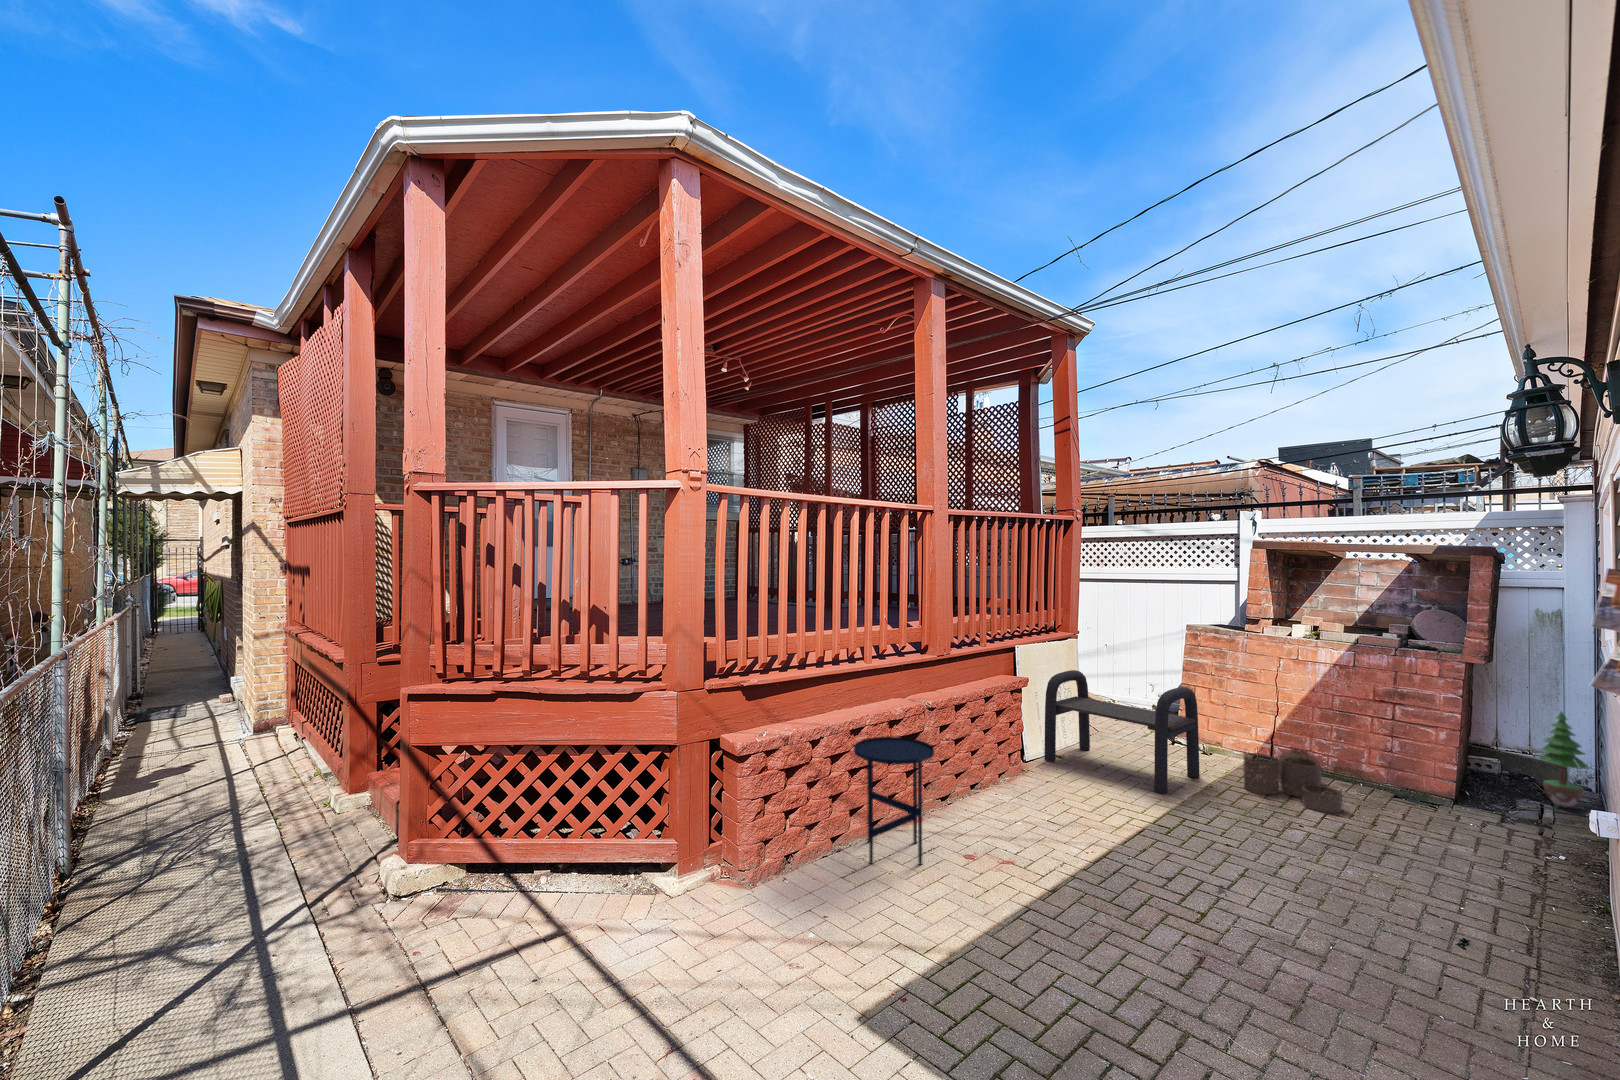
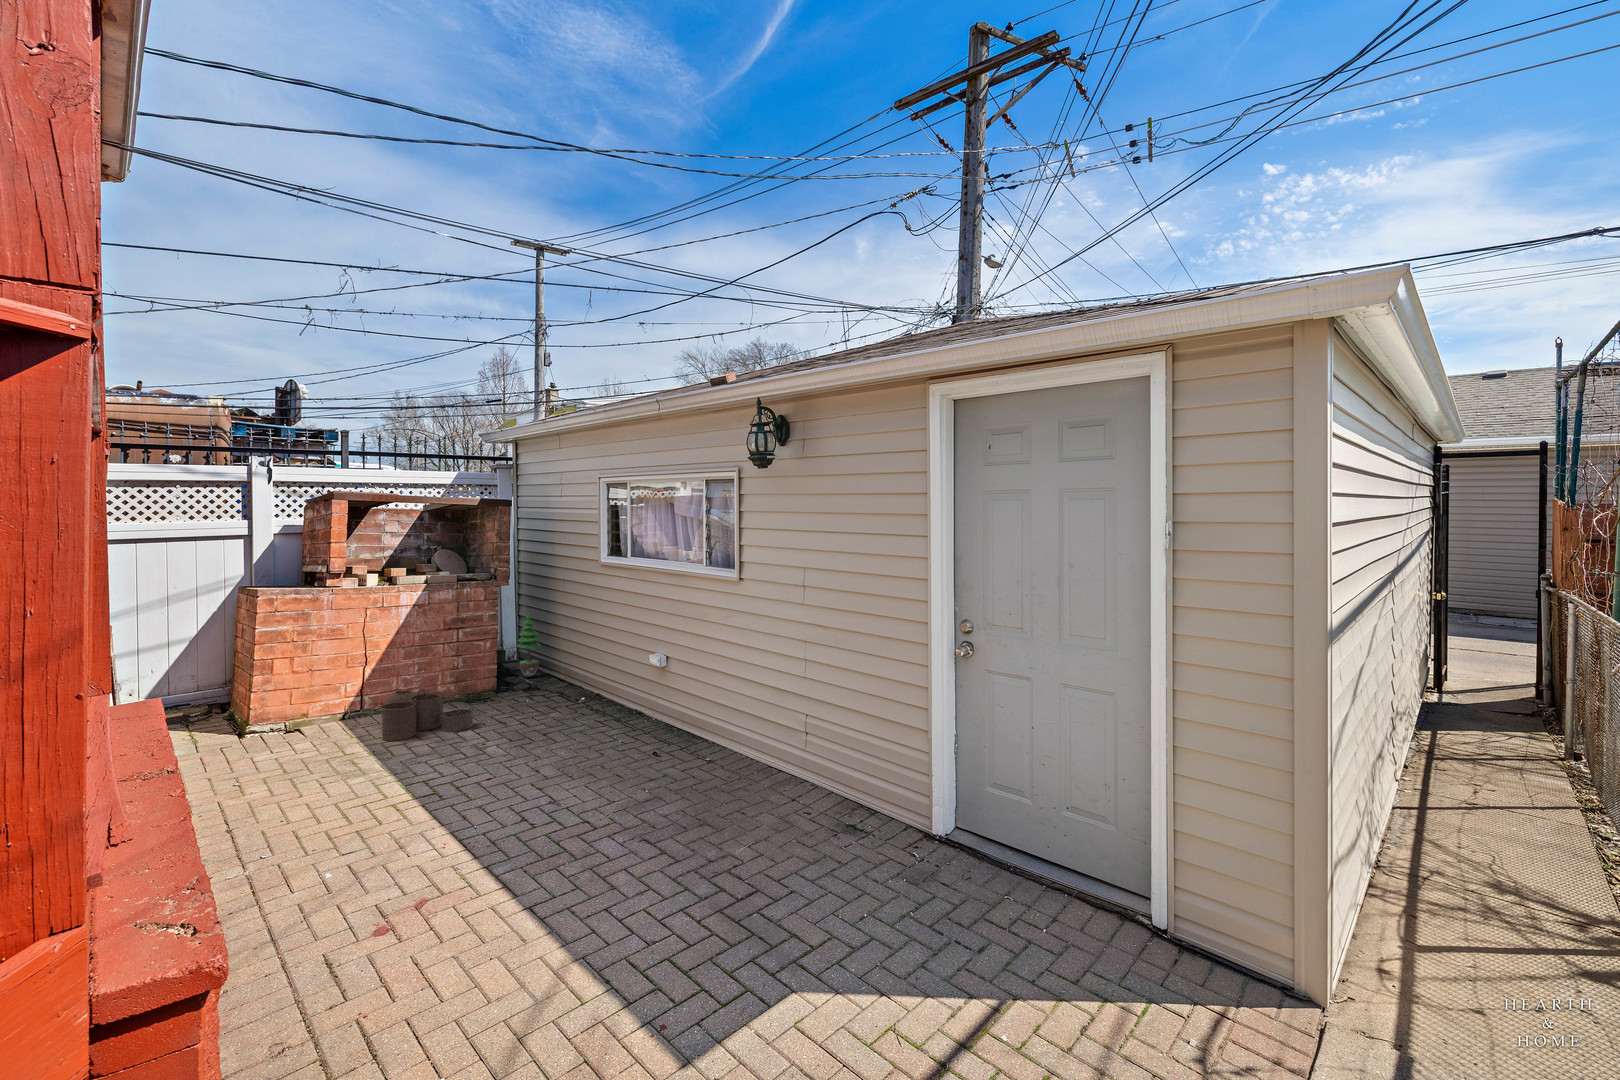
bench: present [1044,670,1200,793] -> none [132,653,353,819]
side table: present [854,736,934,865] -> none [191,794,365,1028]

